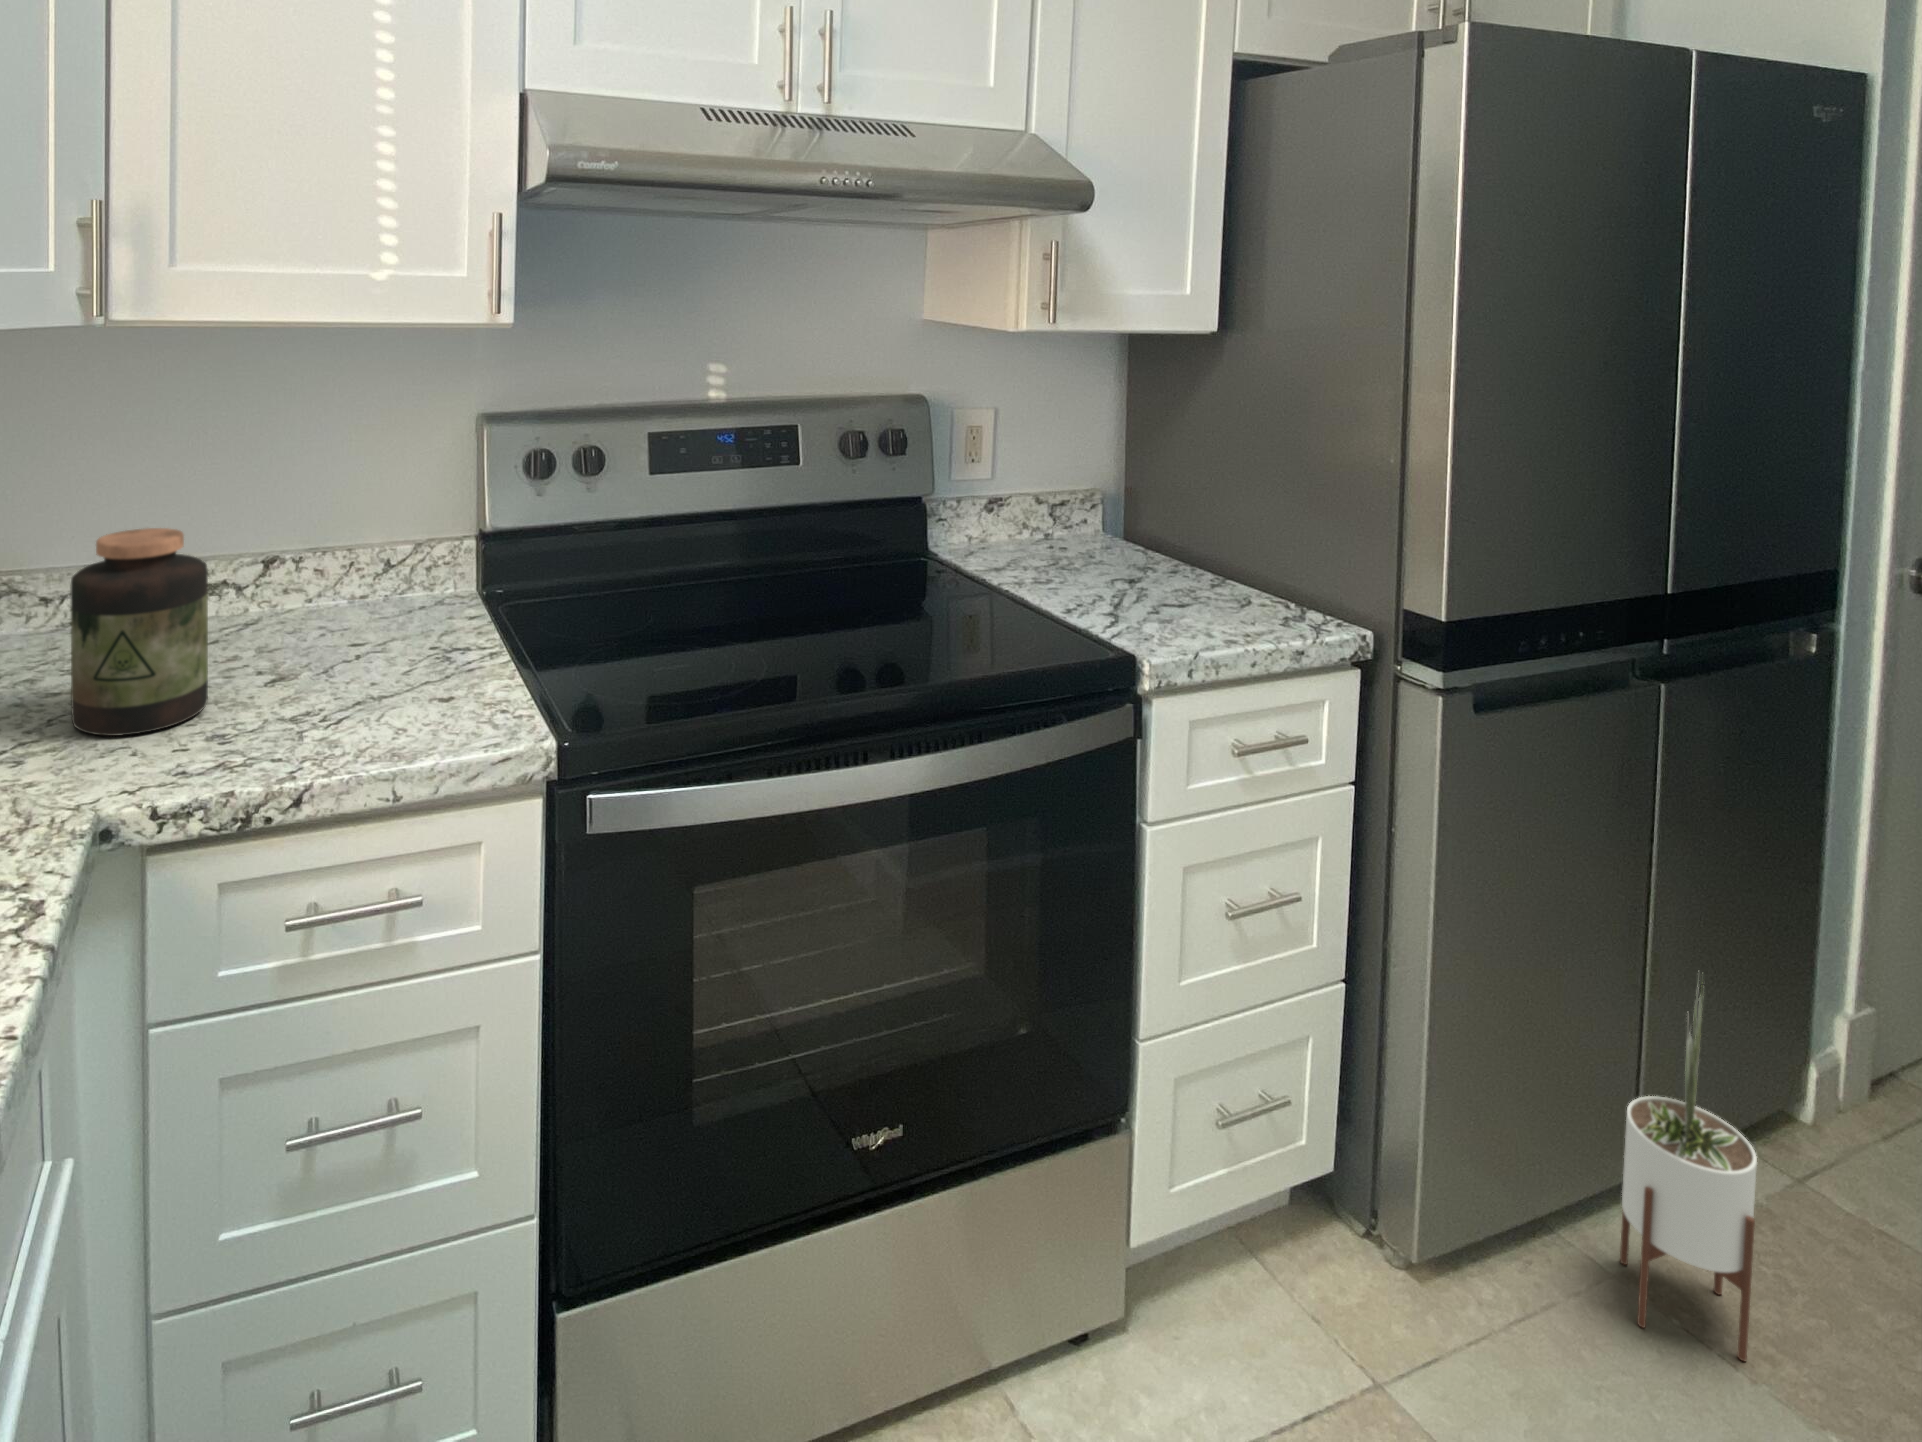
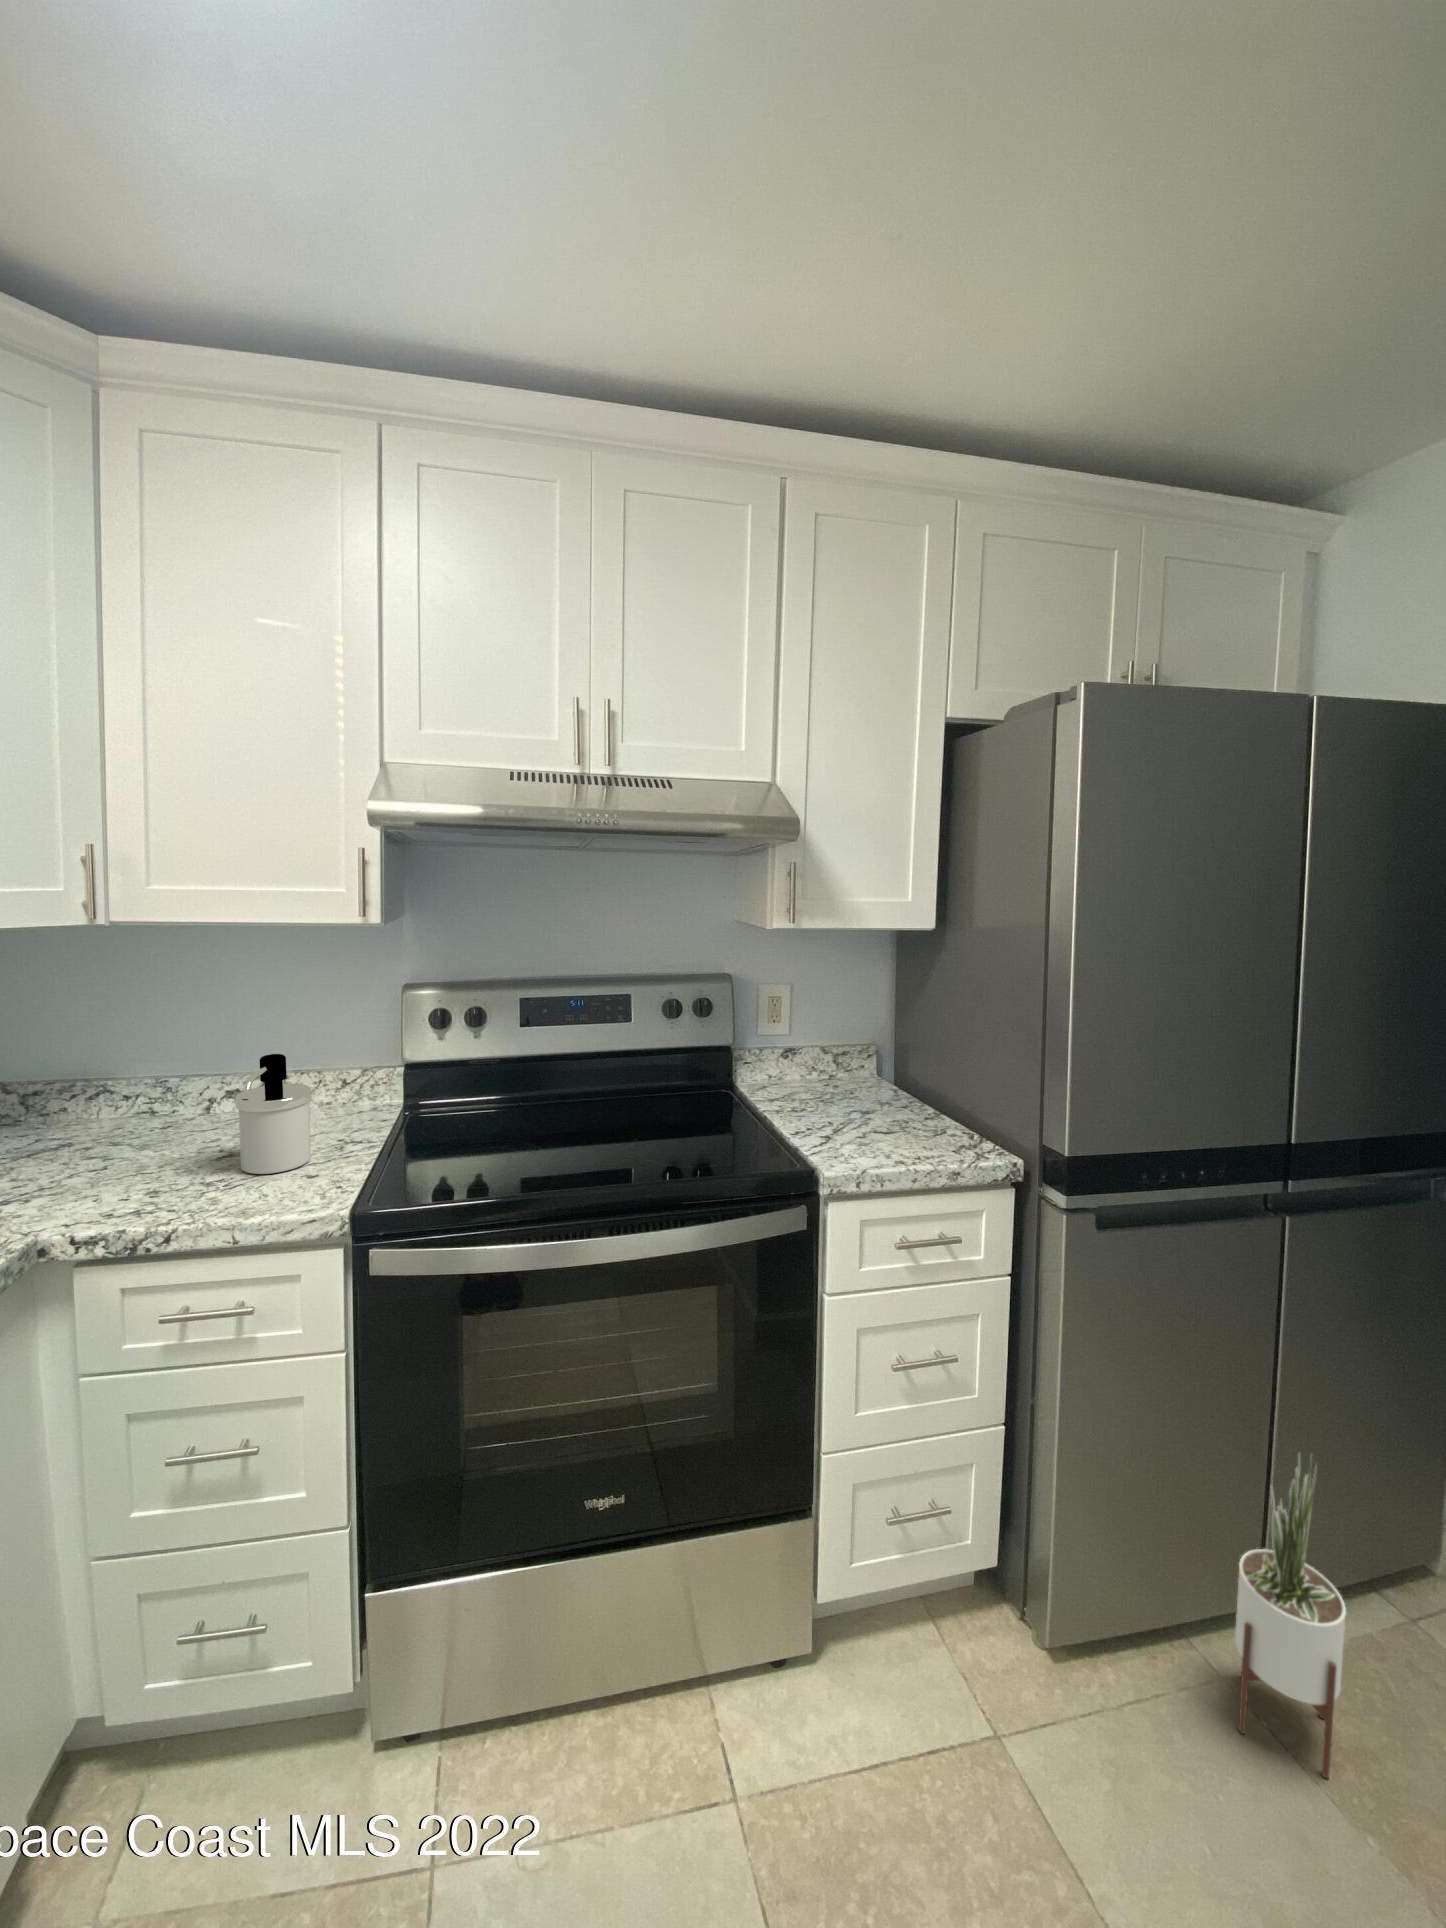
soap dispenser: none [315,518,424,702] -> present [235,1054,312,1174]
jar: present [71,528,208,736] -> none [76,1057,172,1188]

